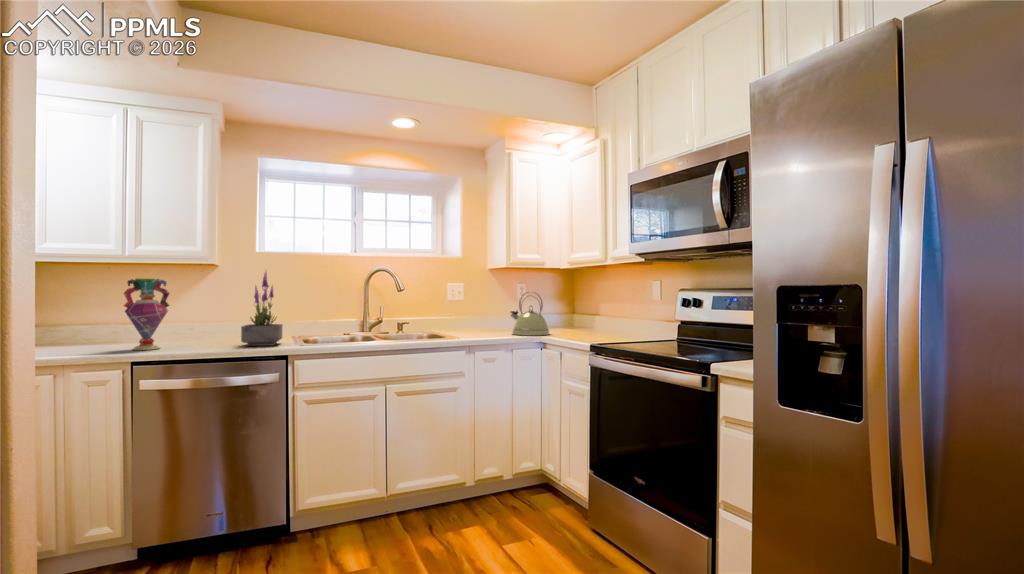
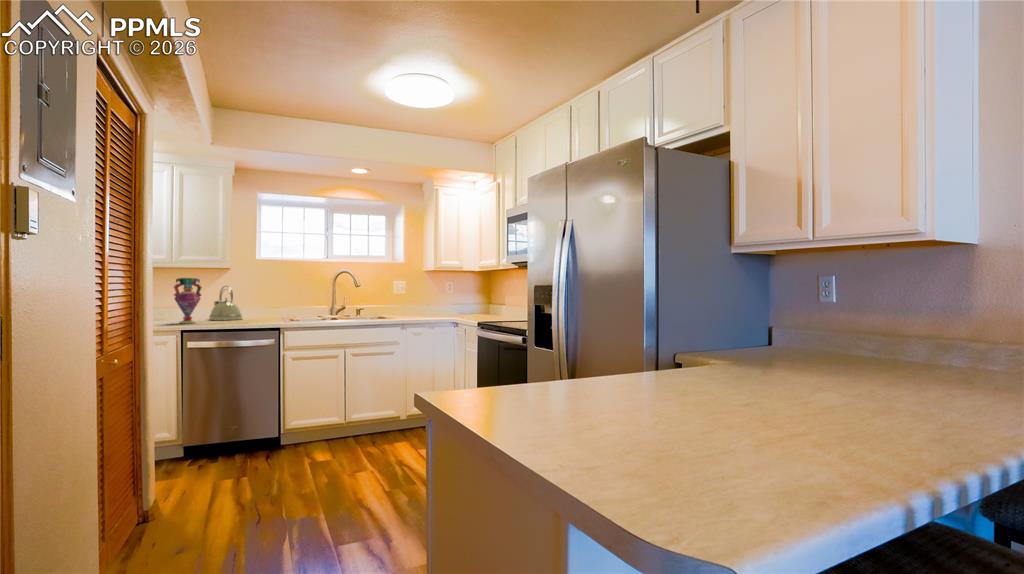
potted plant: present [241,272,282,346] -> none [249,272,275,322]
kettle: present [511,292,549,336] -> present [209,286,243,320]

